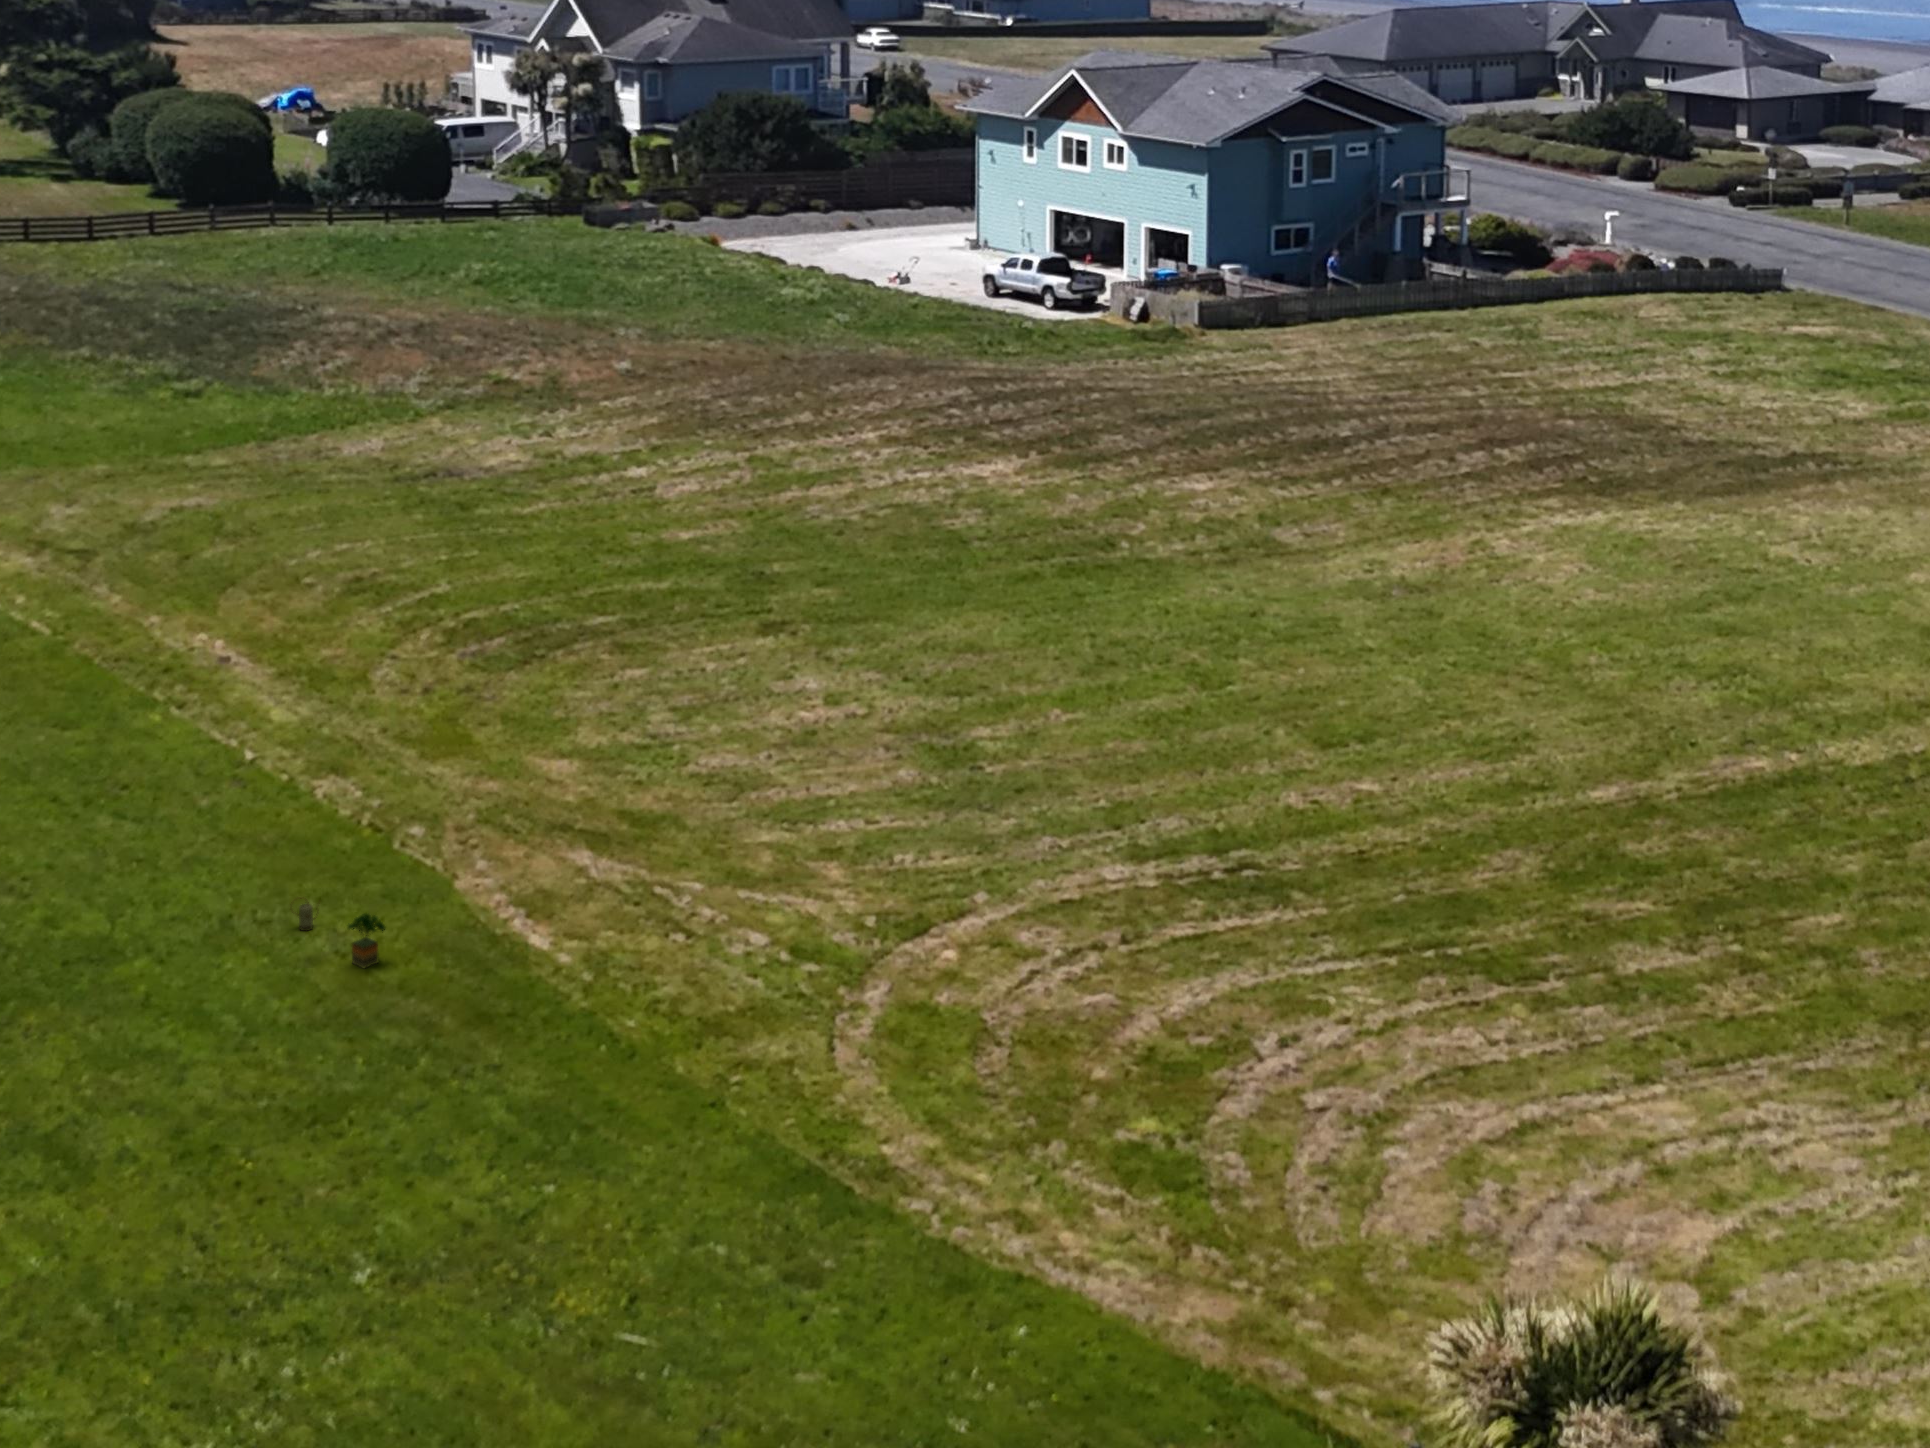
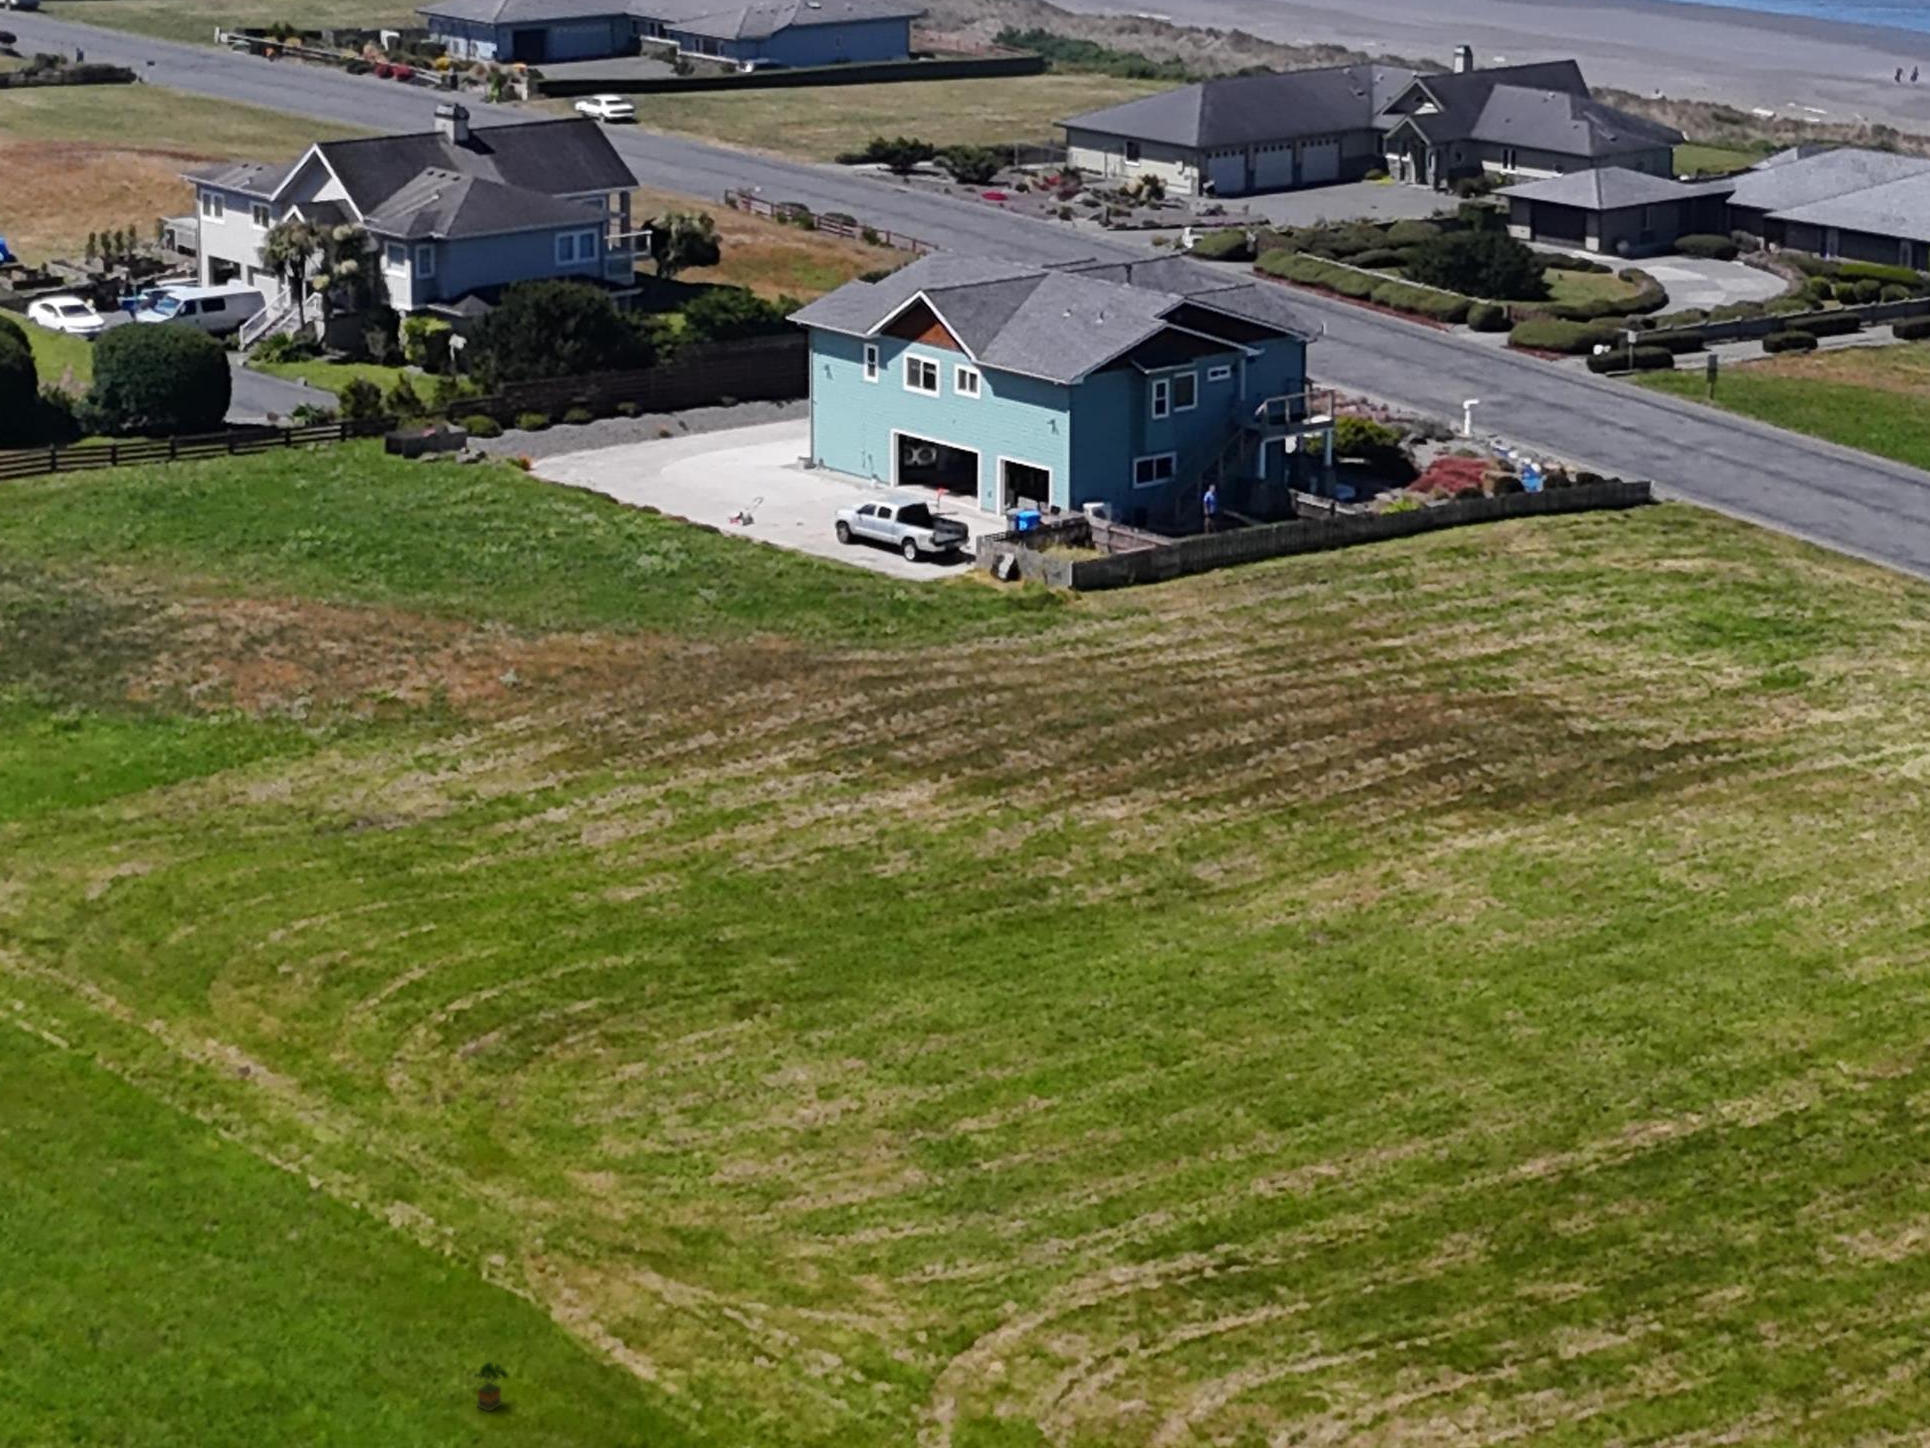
watering can: present [298,902,314,931] -> none [411,1346,437,1376]

